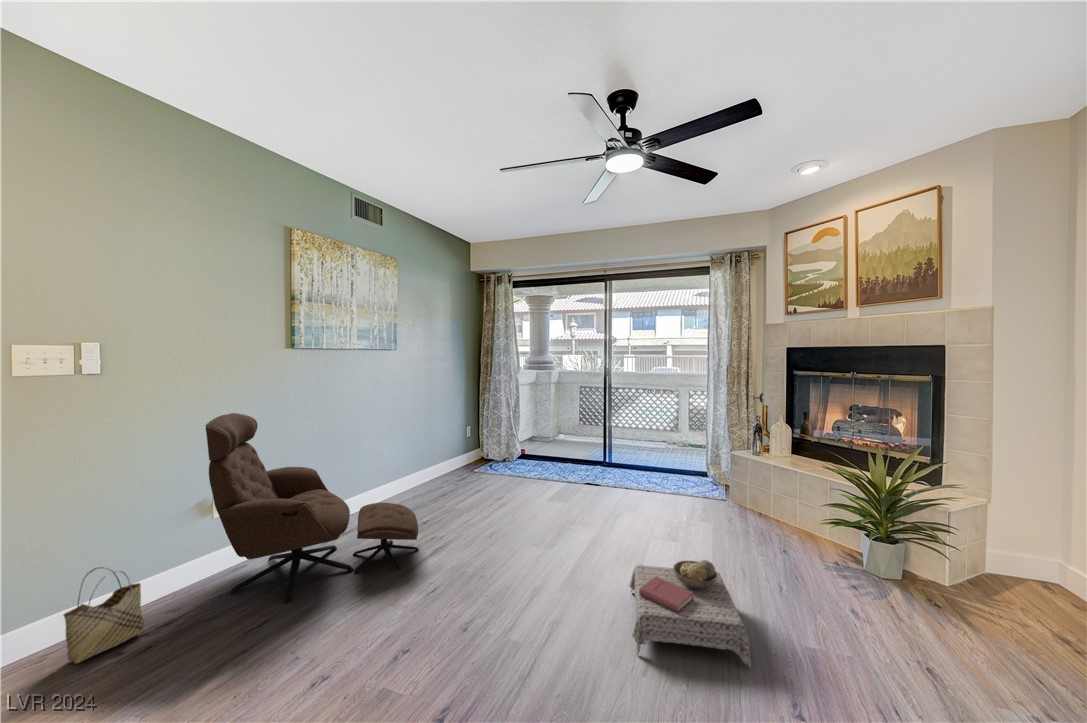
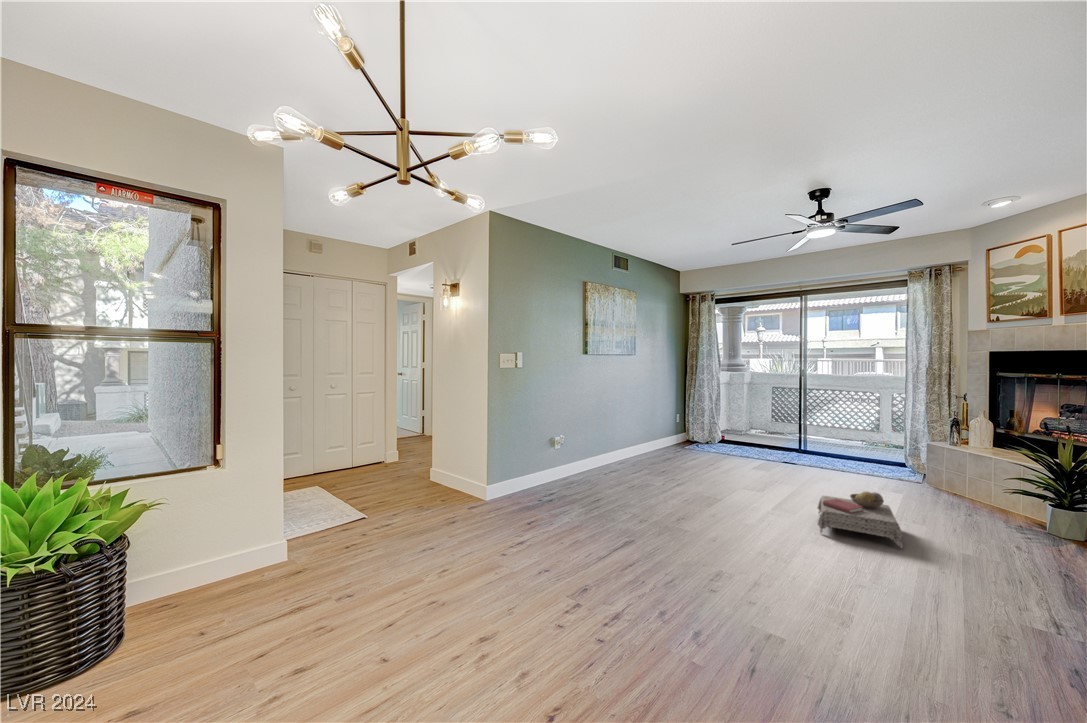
lounge chair: present [206,413,419,603] -> none [563,389,666,489]
woven basket: present [63,567,144,664] -> none [523,455,545,493]

